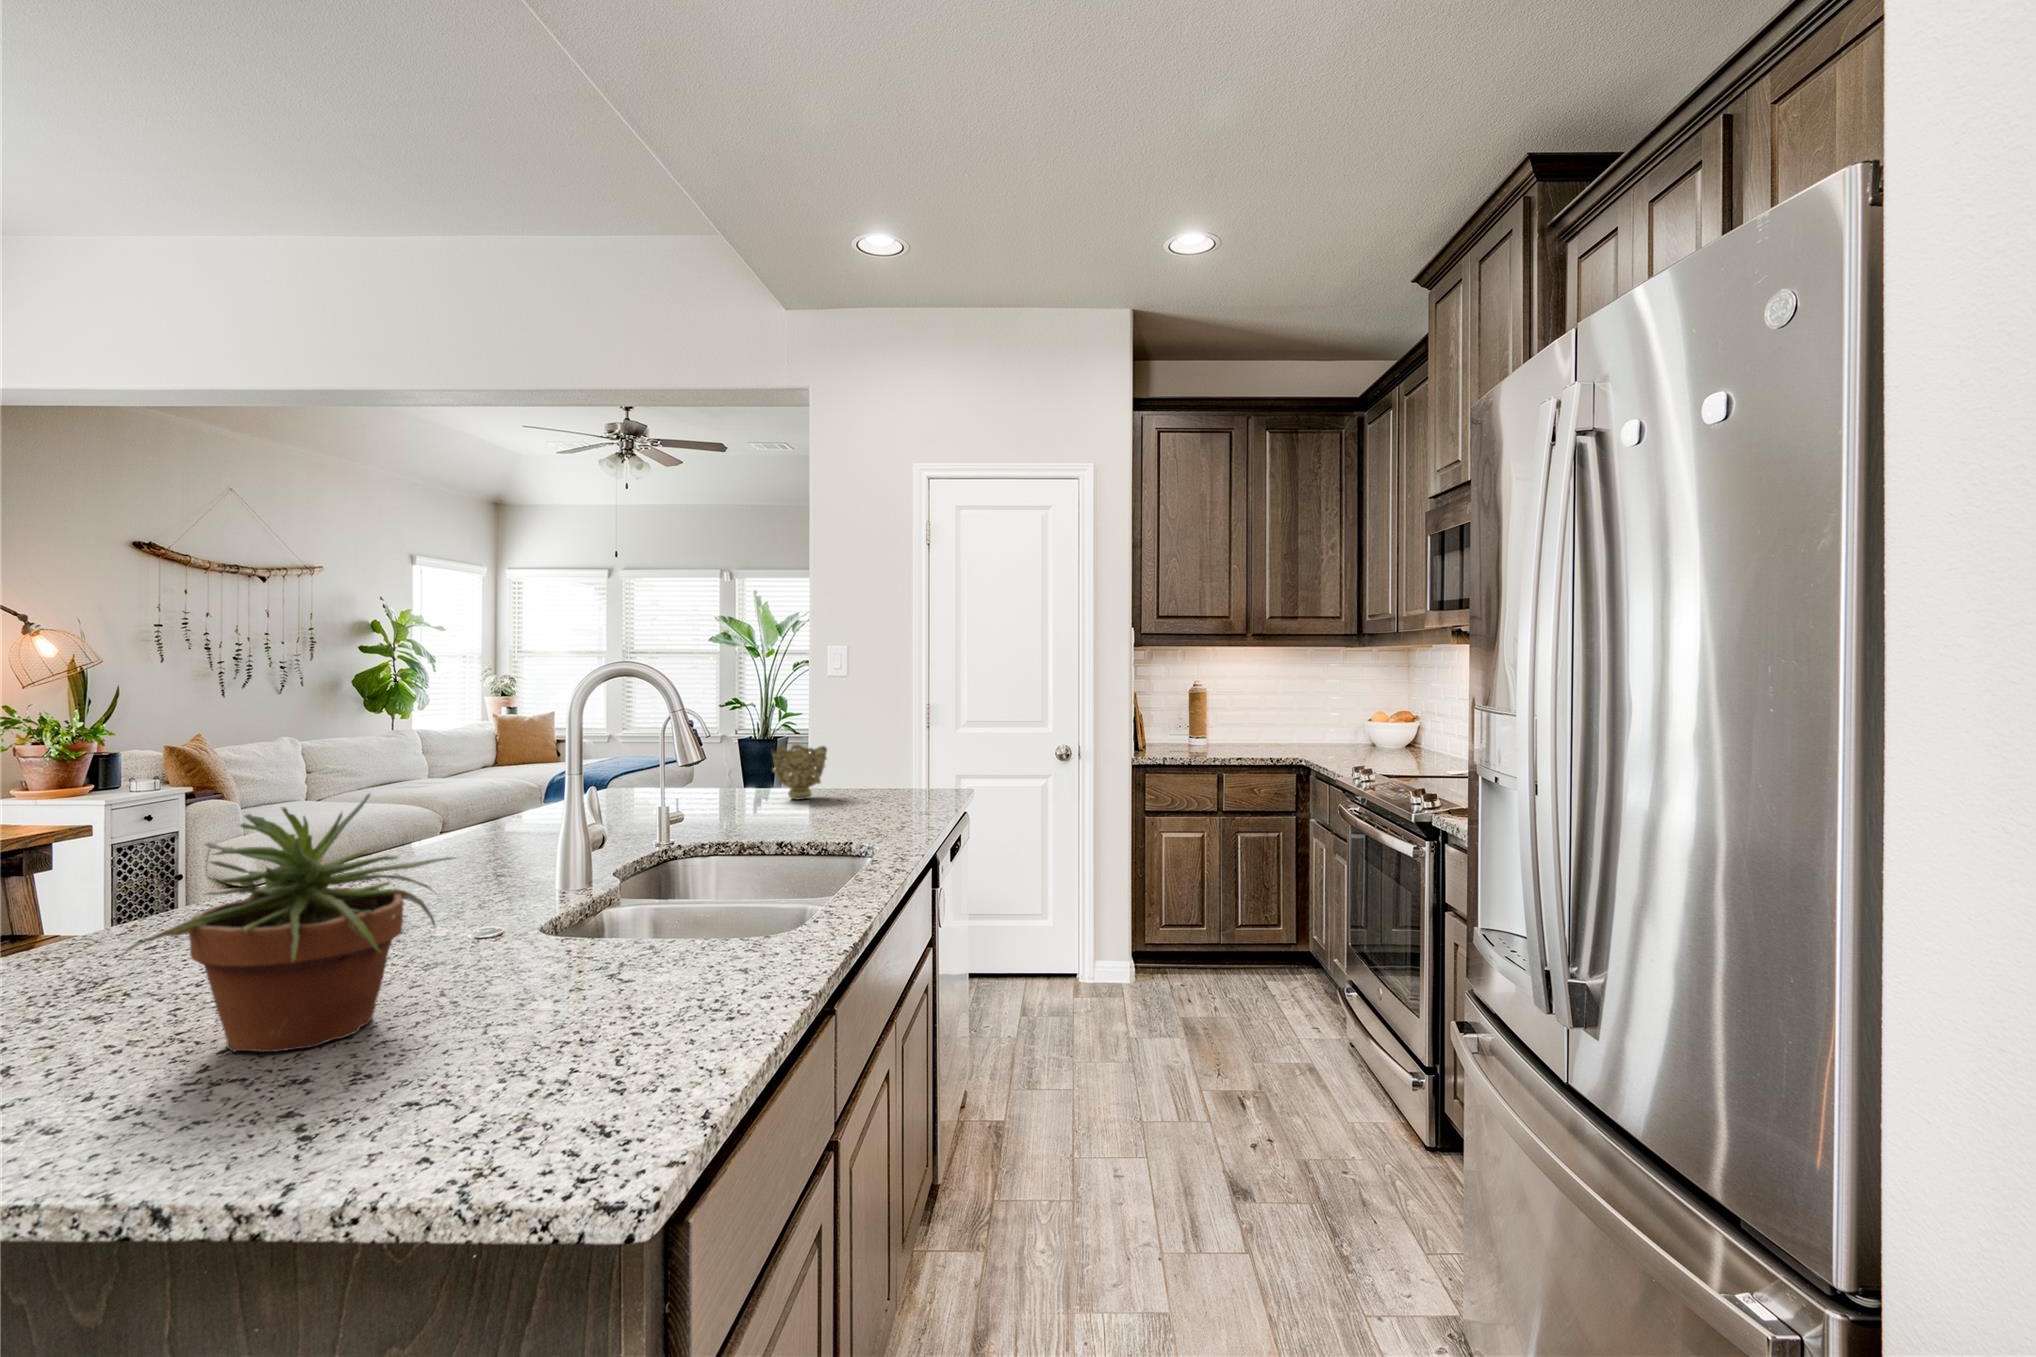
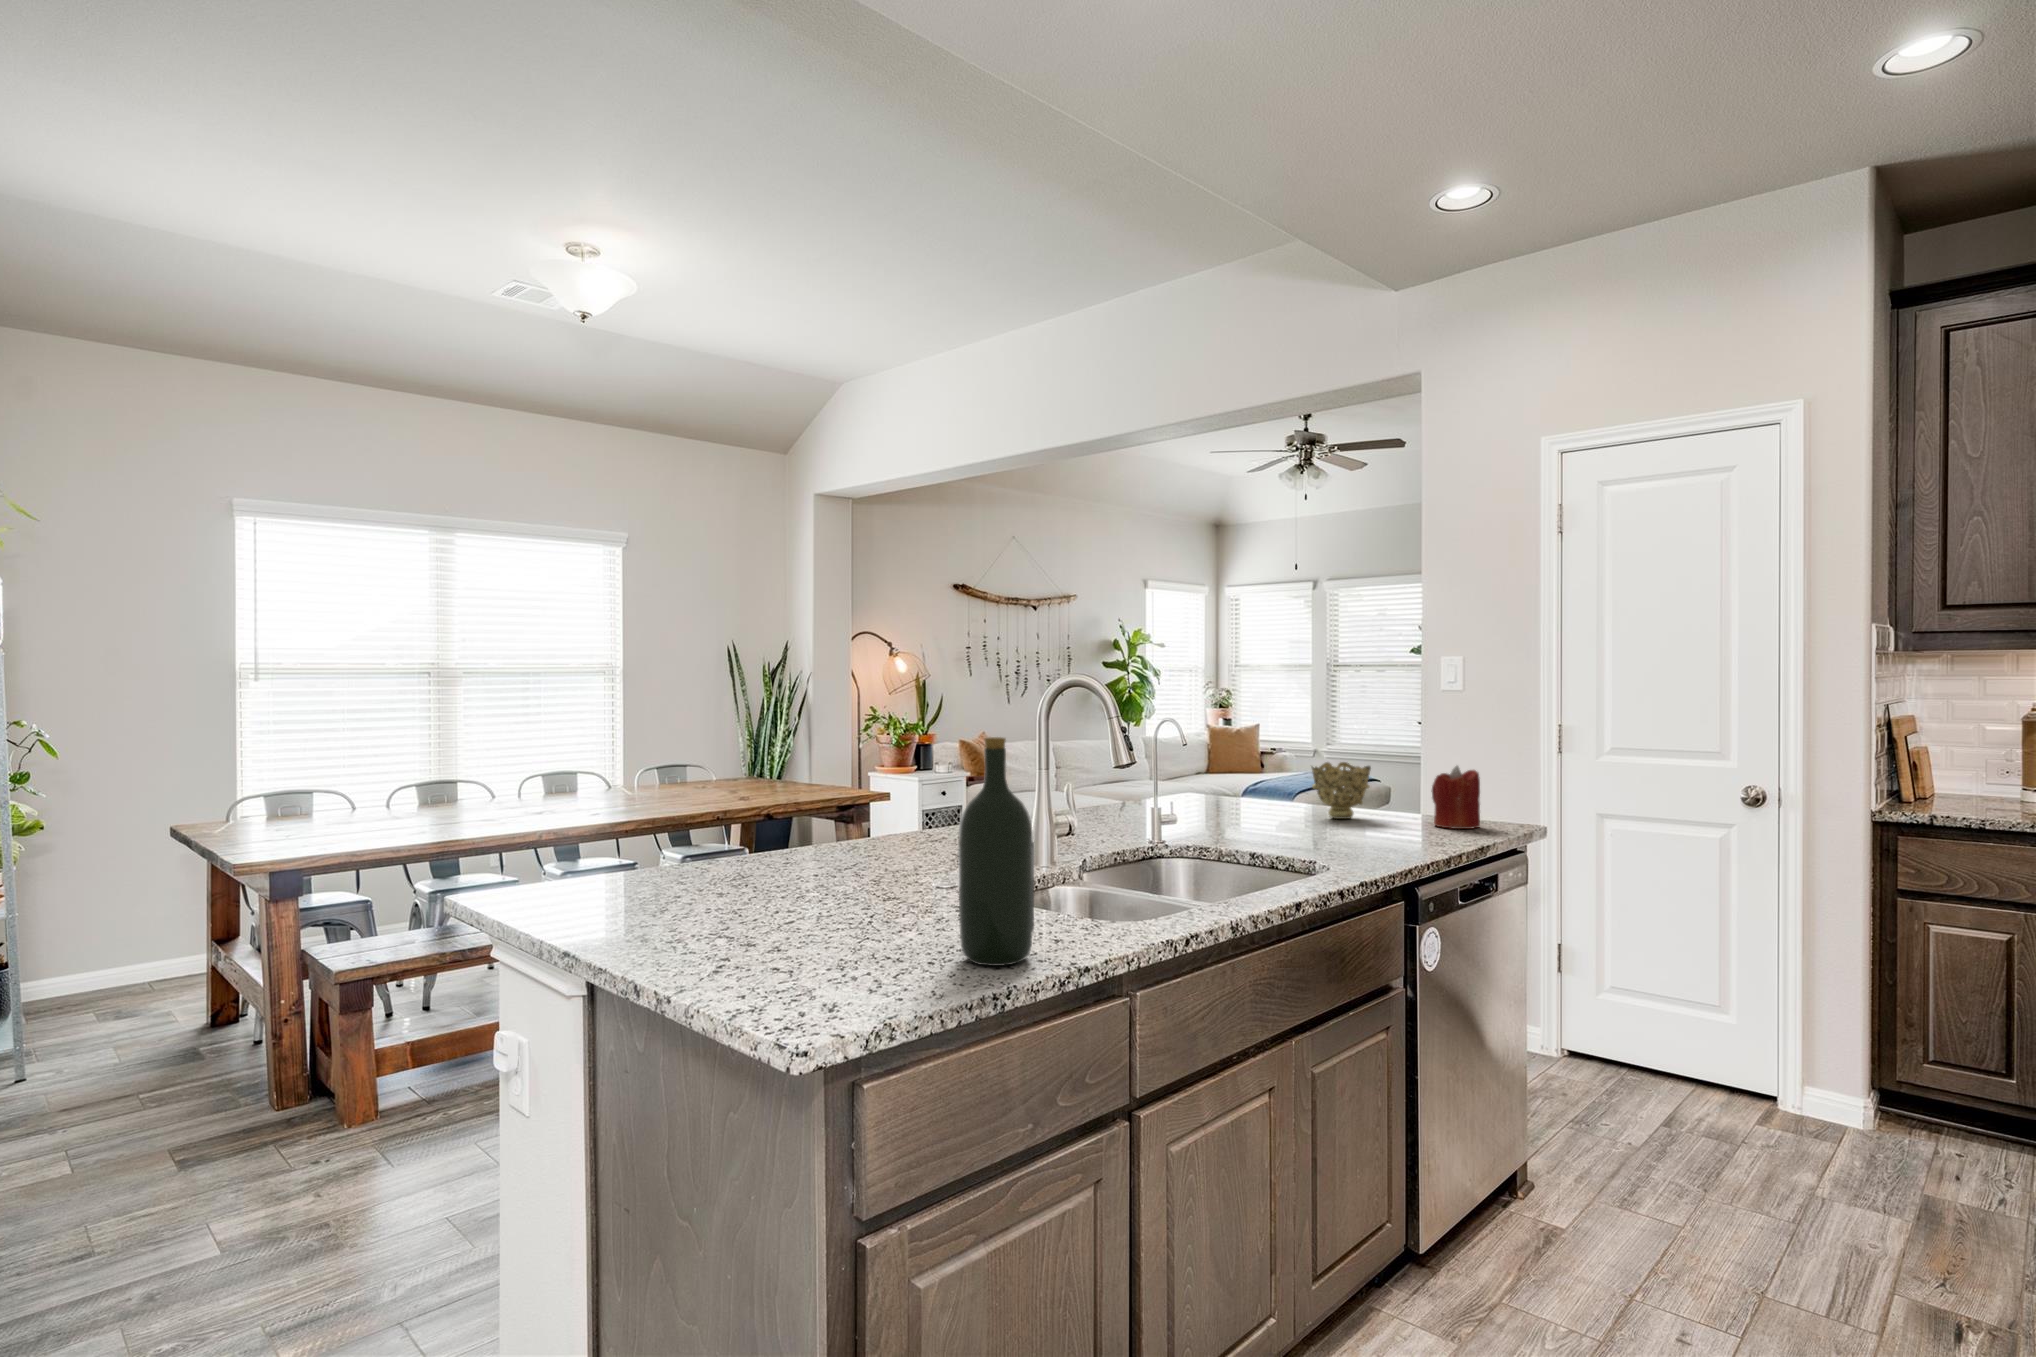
candle: none [885,741,926,798] -> present [1432,766,1480,829]
wine bottle: none [660,743,751,1010] -> present [958,737,1034,966]
potted plant: present [126,794,455,1052] -> none [661,762,868,935]

